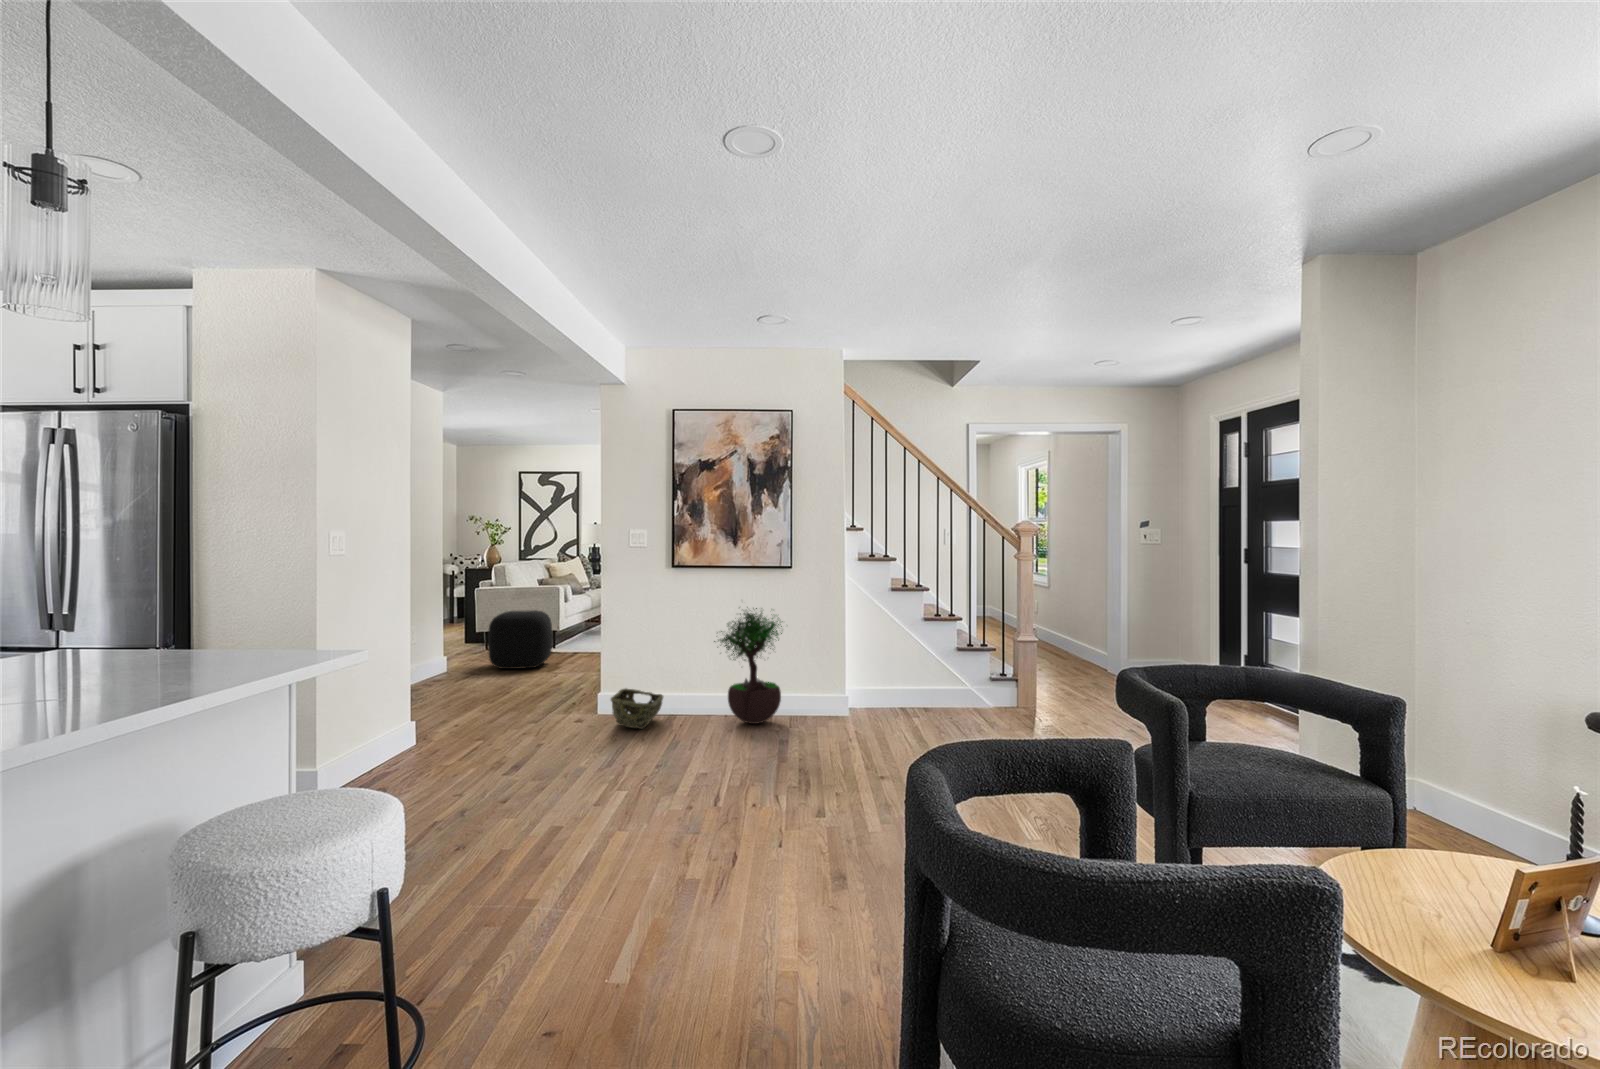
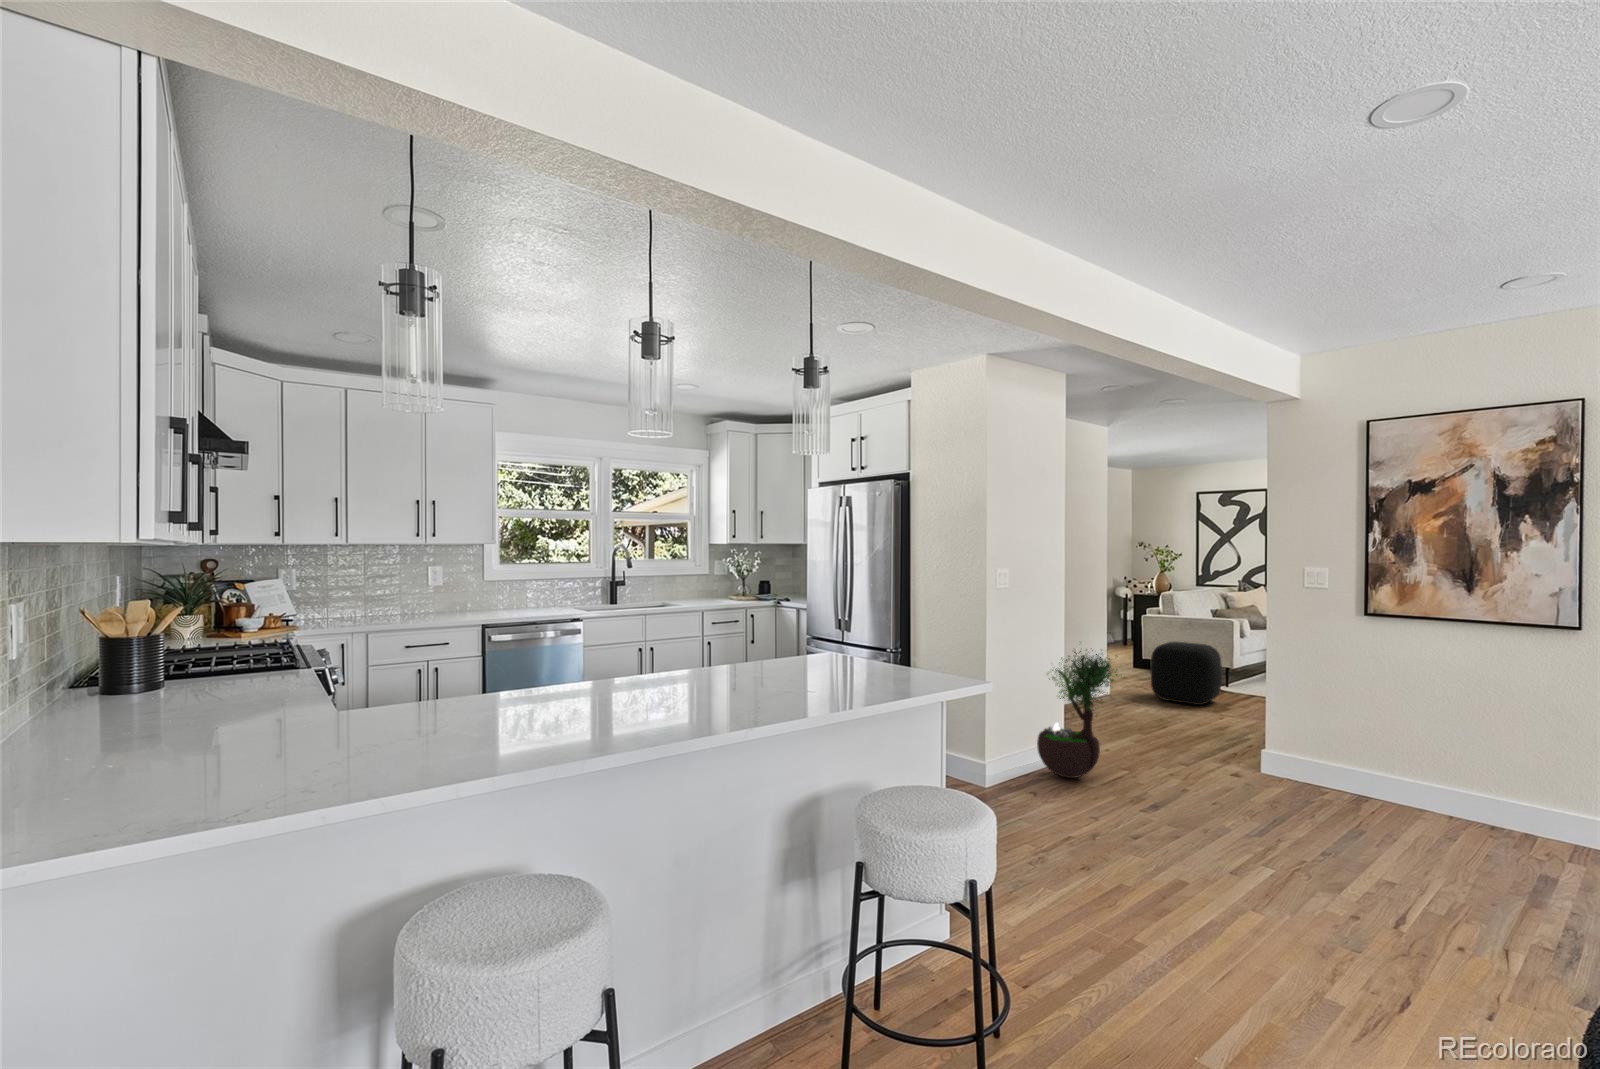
potted tree: present [714,608,783,724] -> present [1037,651,1118,778]
woven basket: present [611,689,663,729] -> none [1273,750,1351,804]

